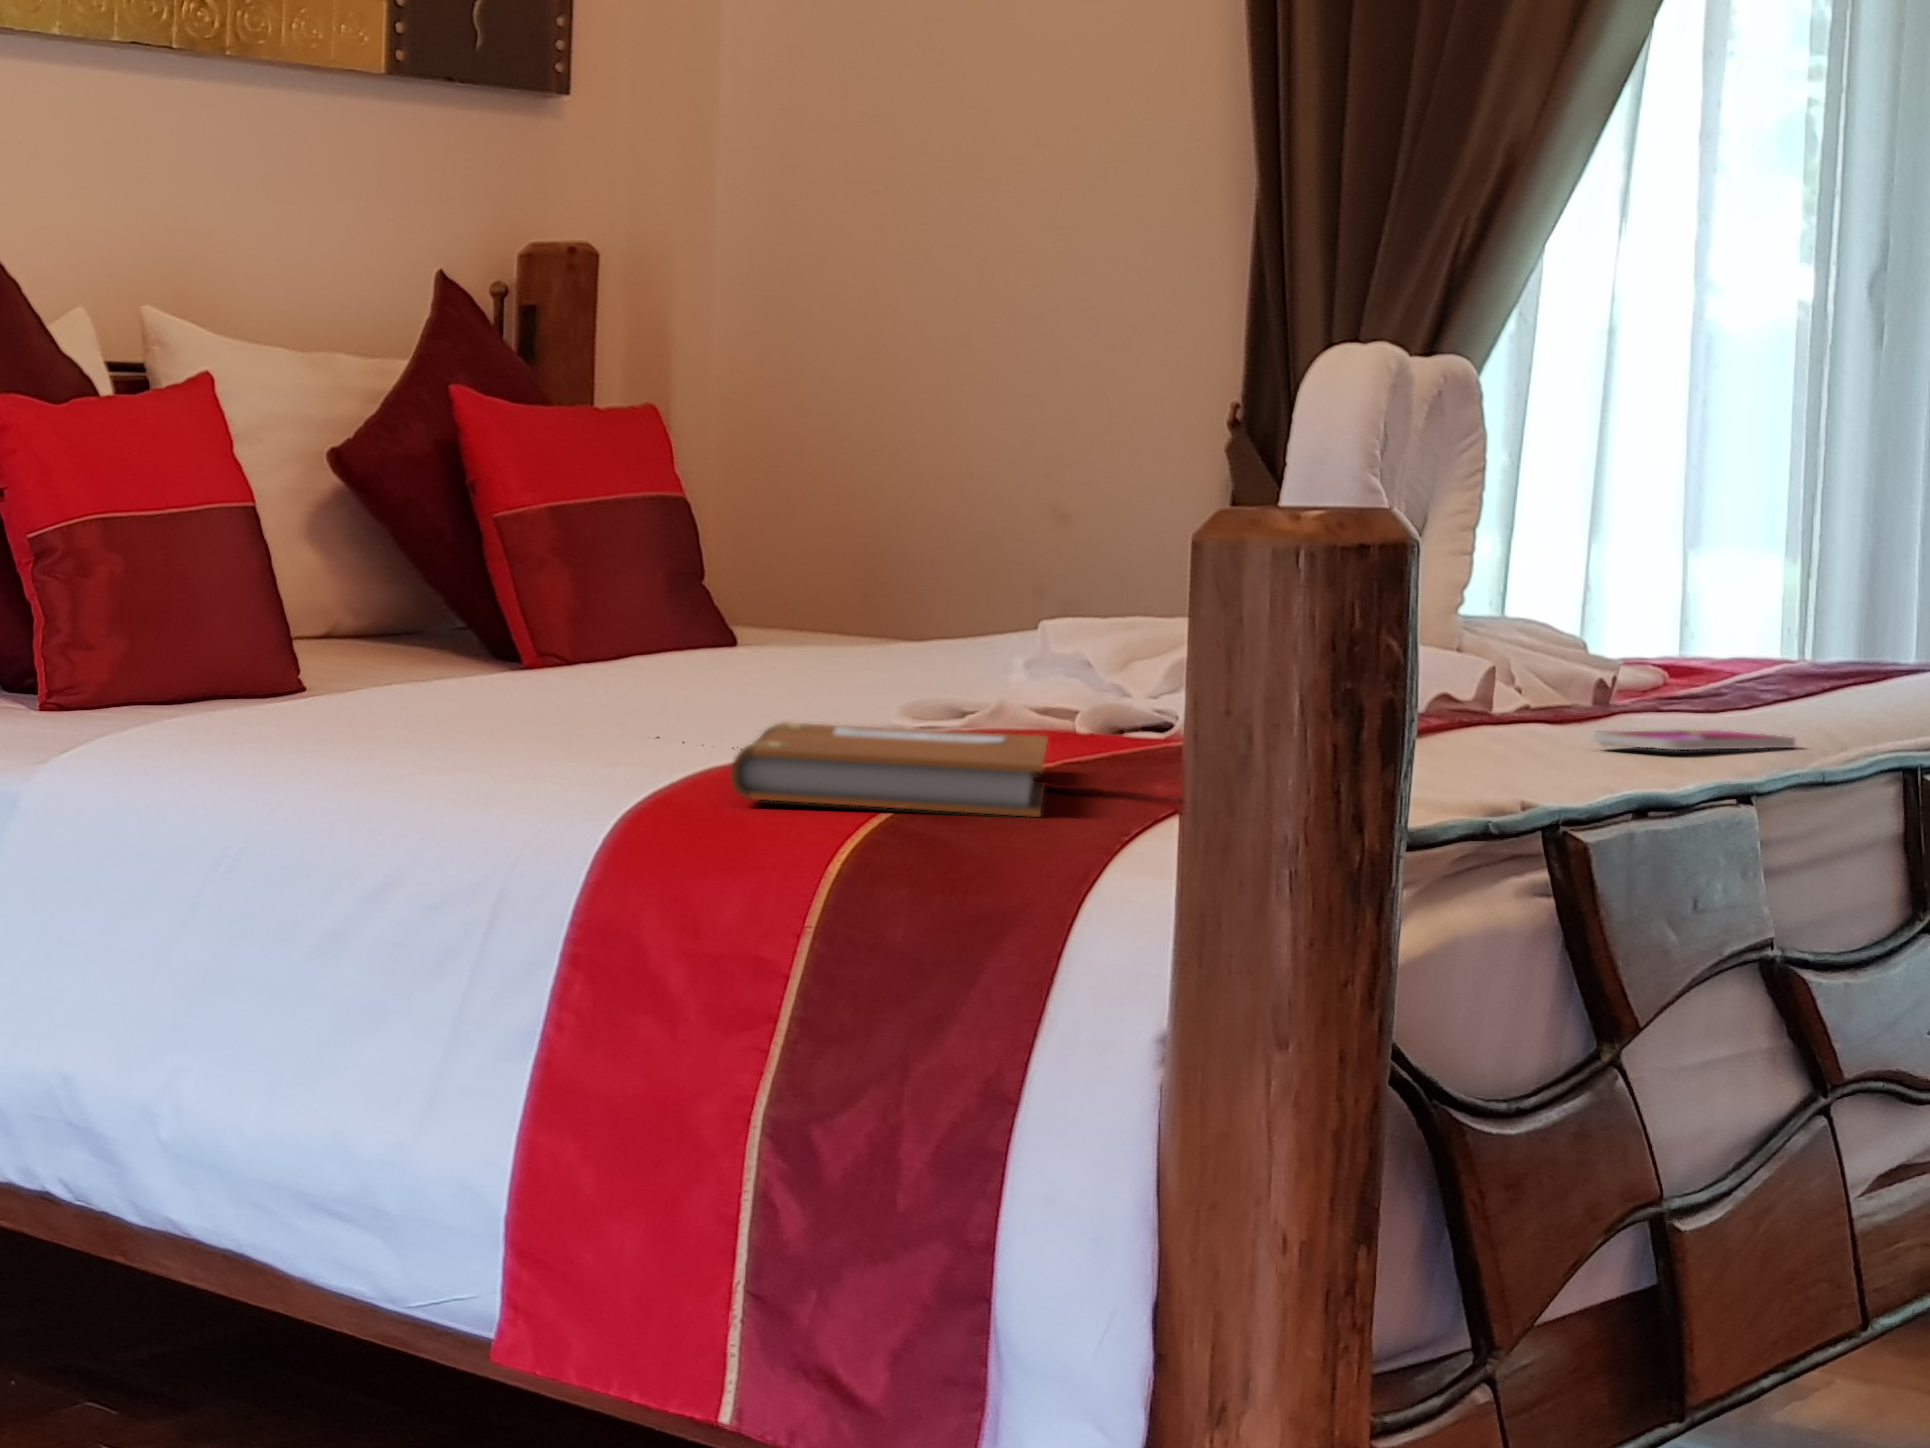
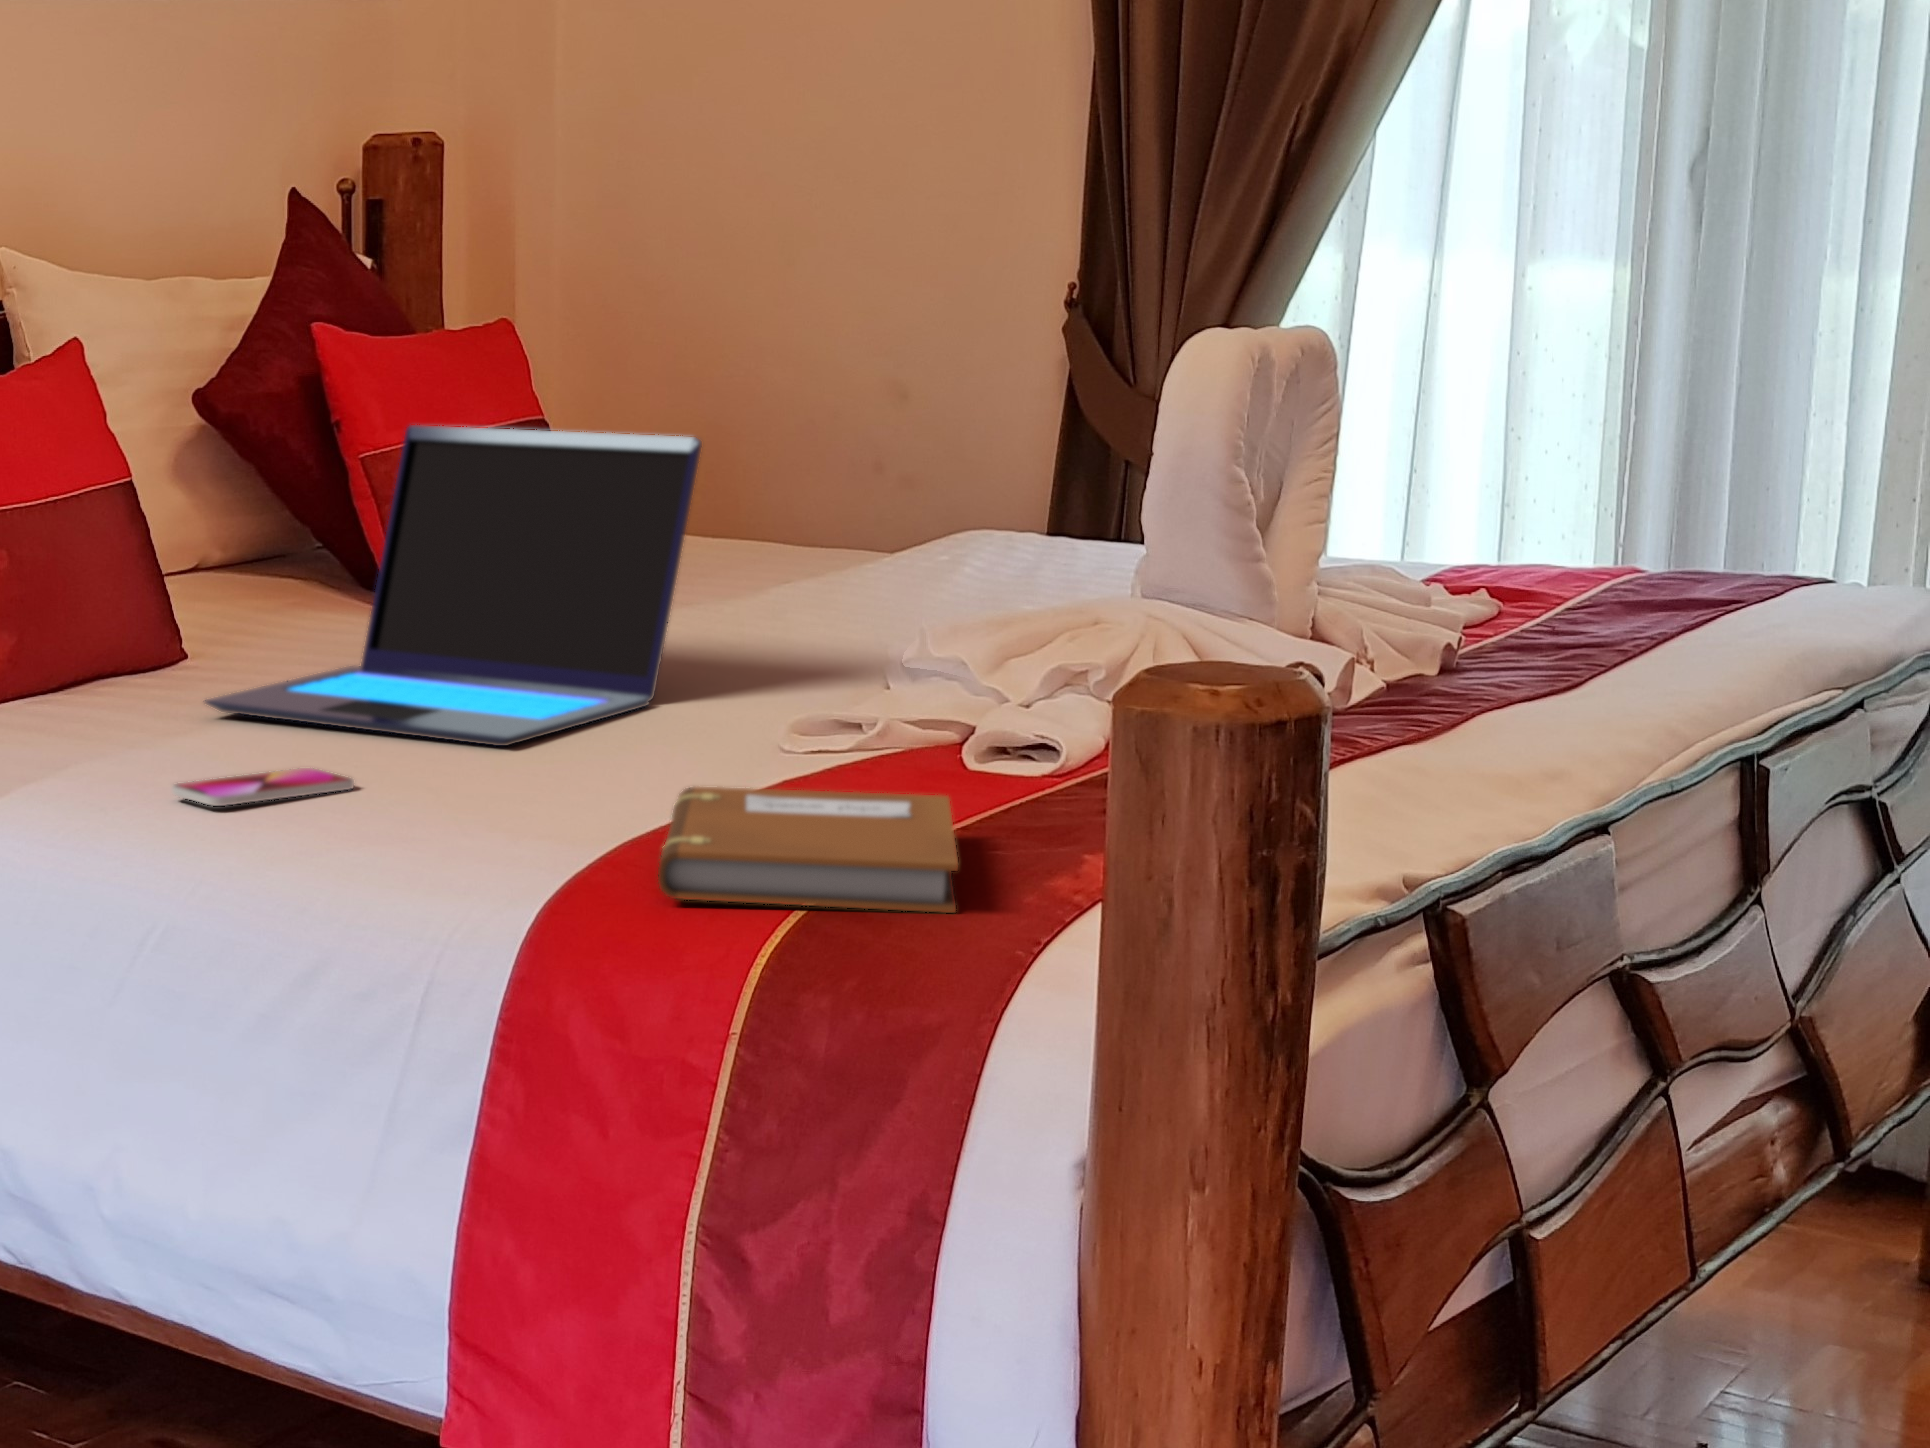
laptop: none [306,441,824,727] -> present [205,425,702,746]
smartphone: present [1593,730,1796,750] -> present [172,768,354,806]

